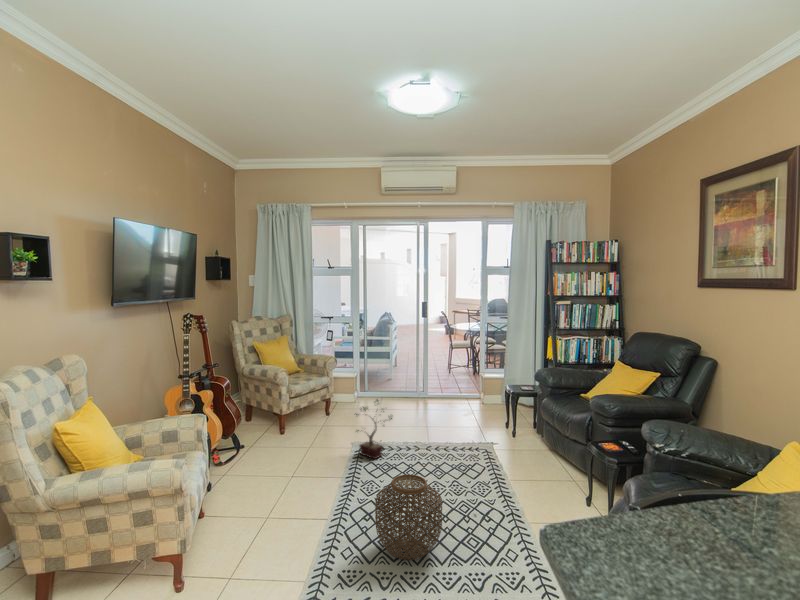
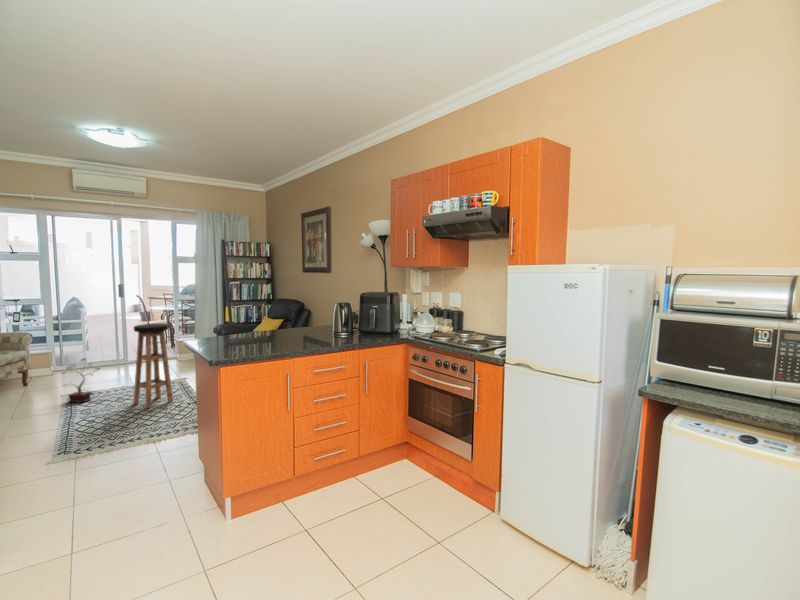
bar stool: none [428,363,480,497] -> present [133,324,173,408]
woven basket: present [375,474,442,560] -> none [96,389,146,437]

